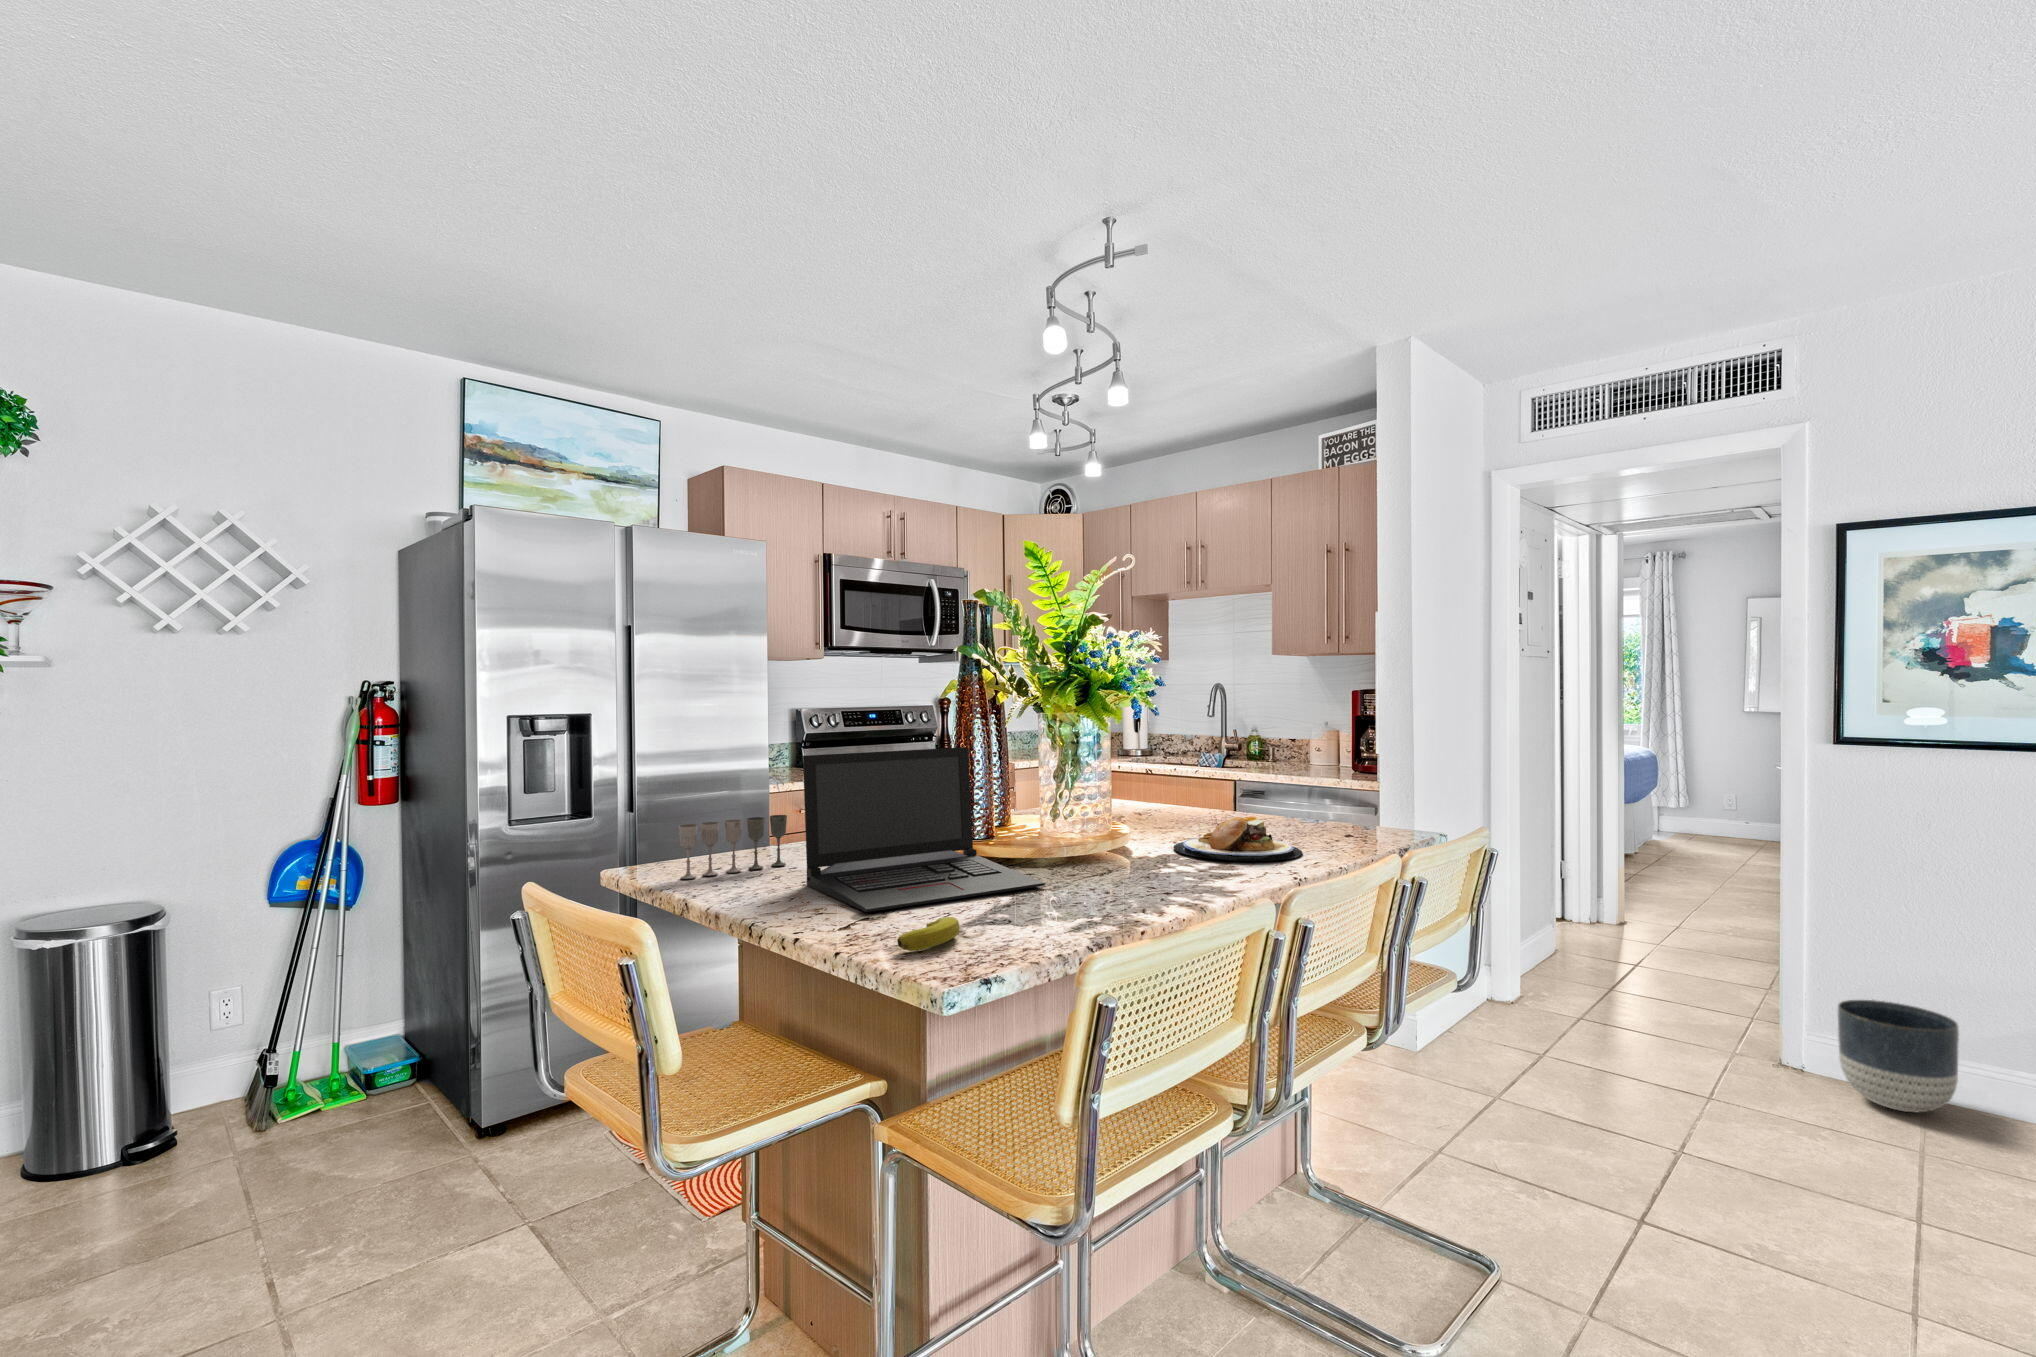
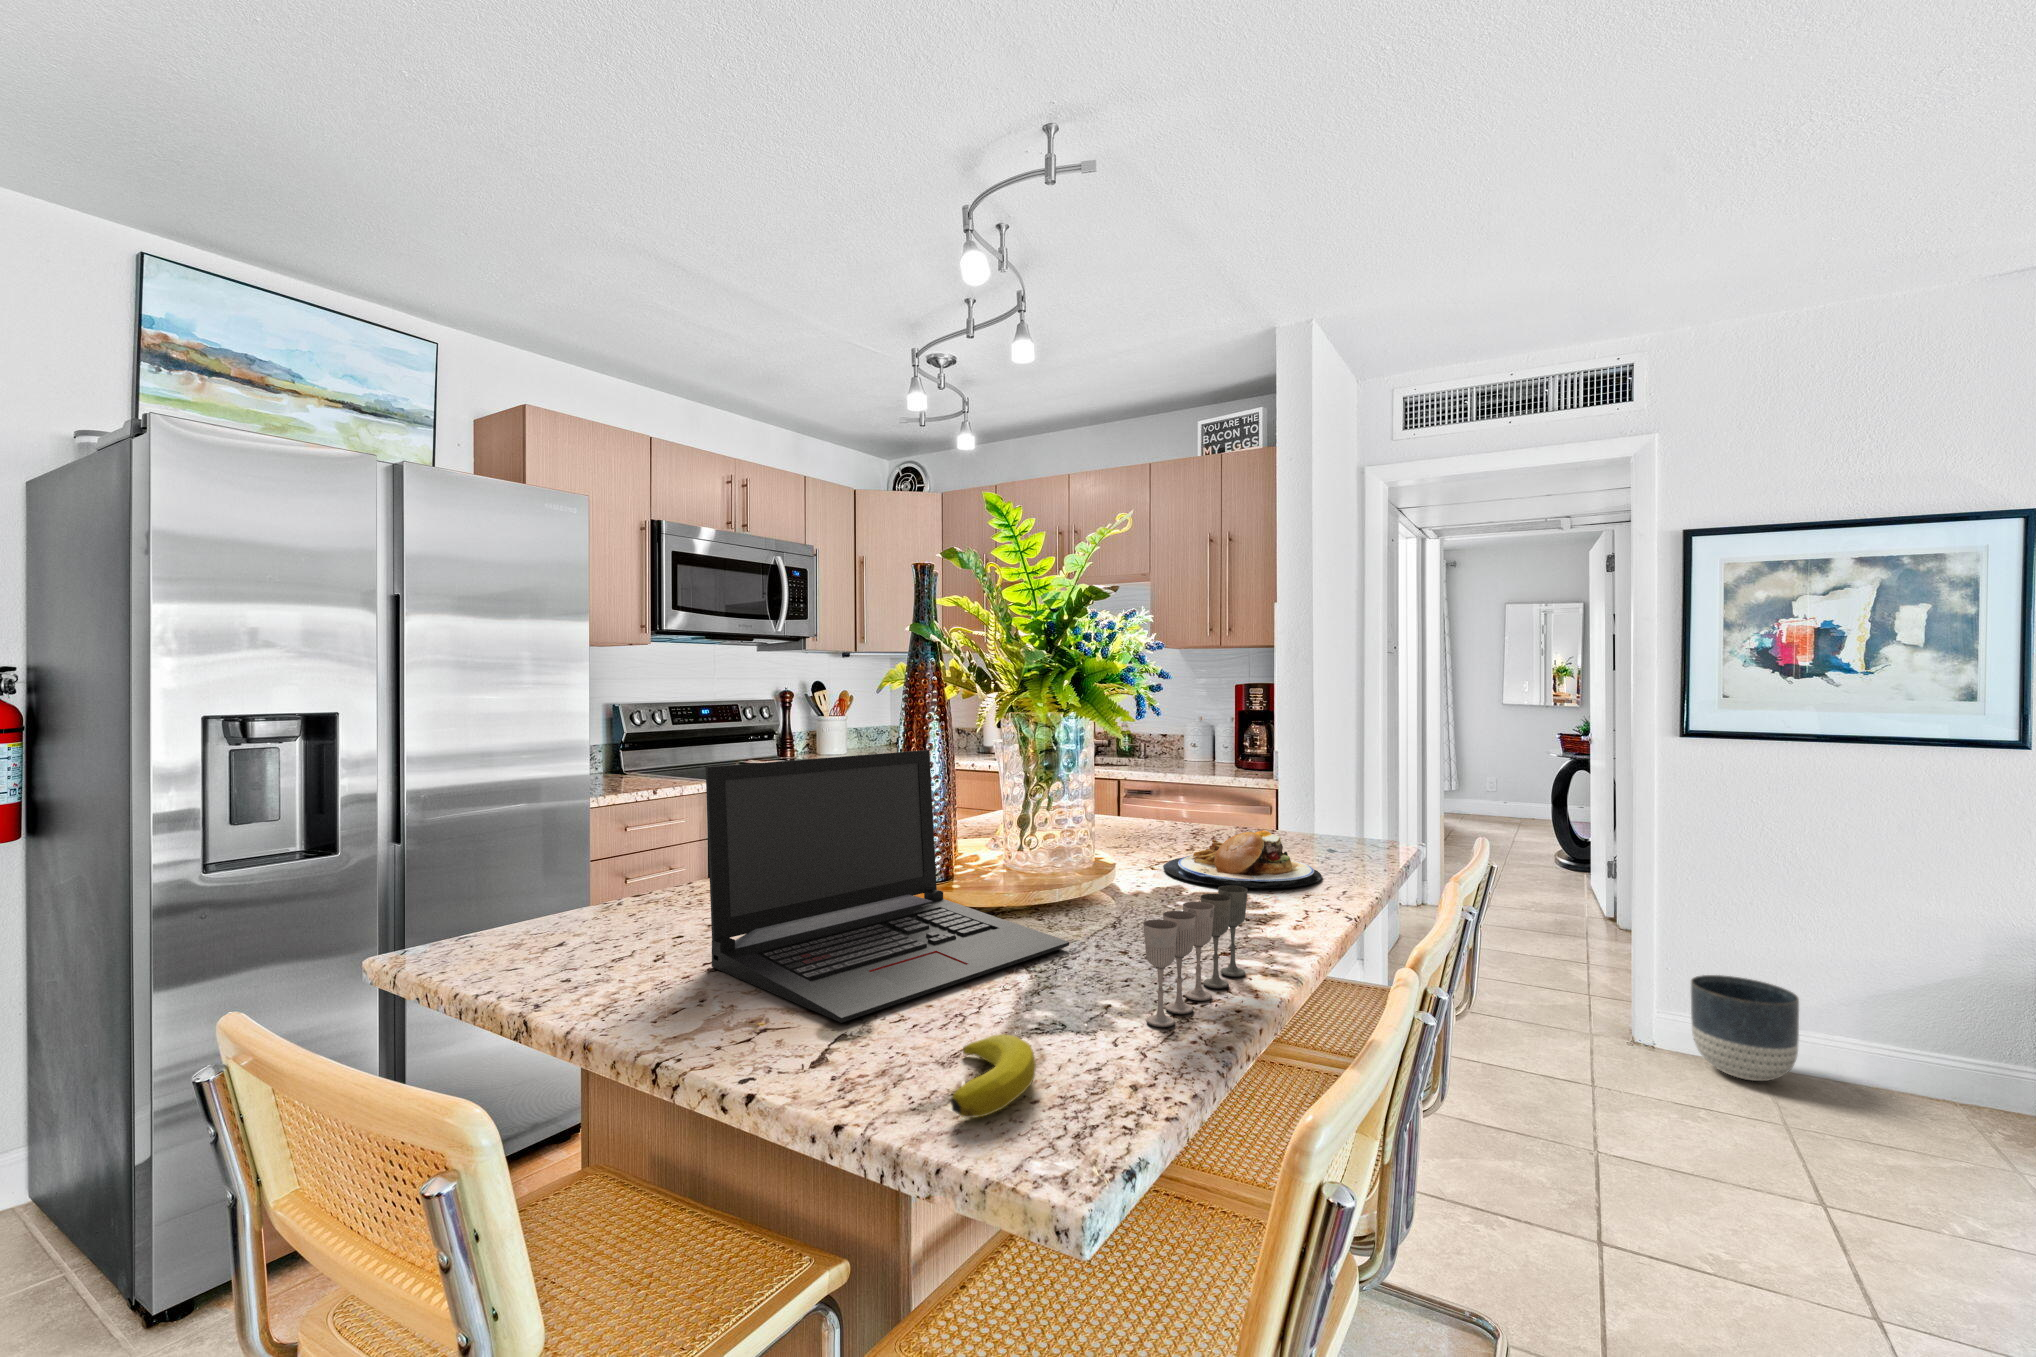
wine glass: present [679,815,787,879] -> present [1143,886,1248,1027]

